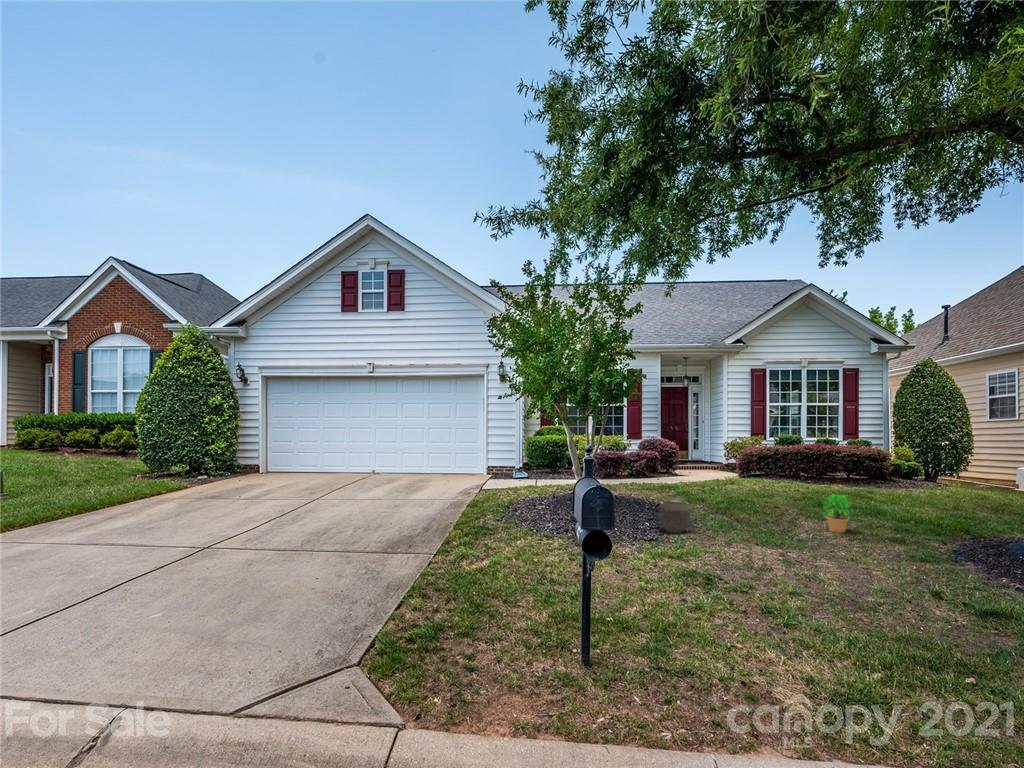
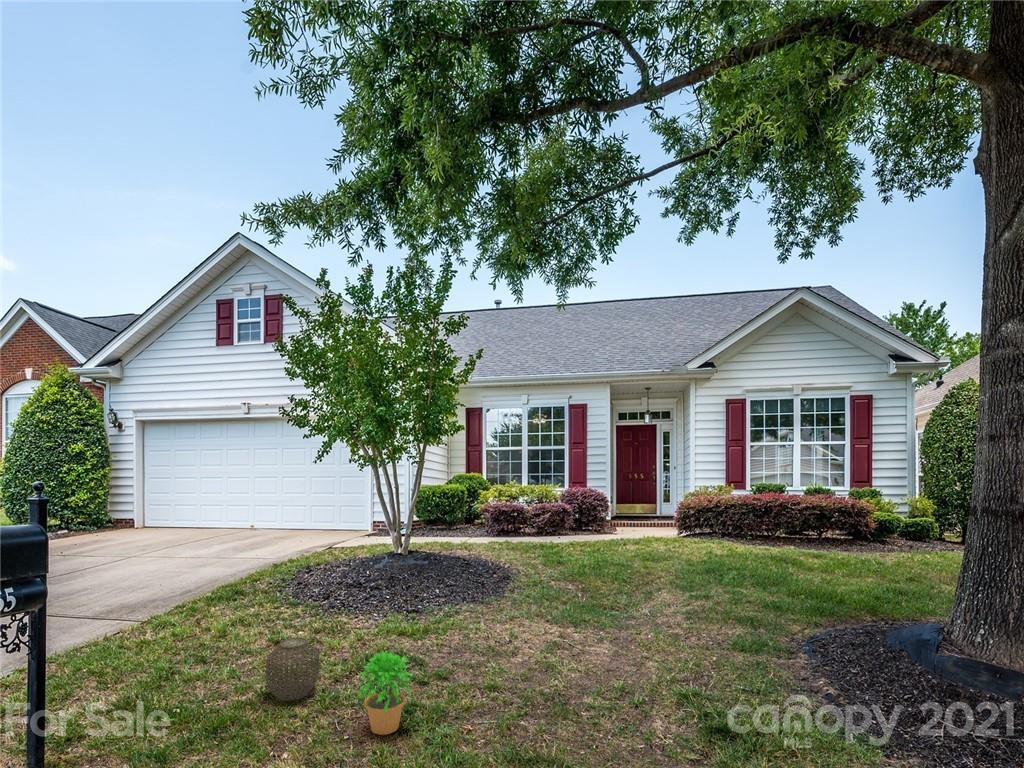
potted plant: present [823,495,852,533] -> present [358,652,412,735]

